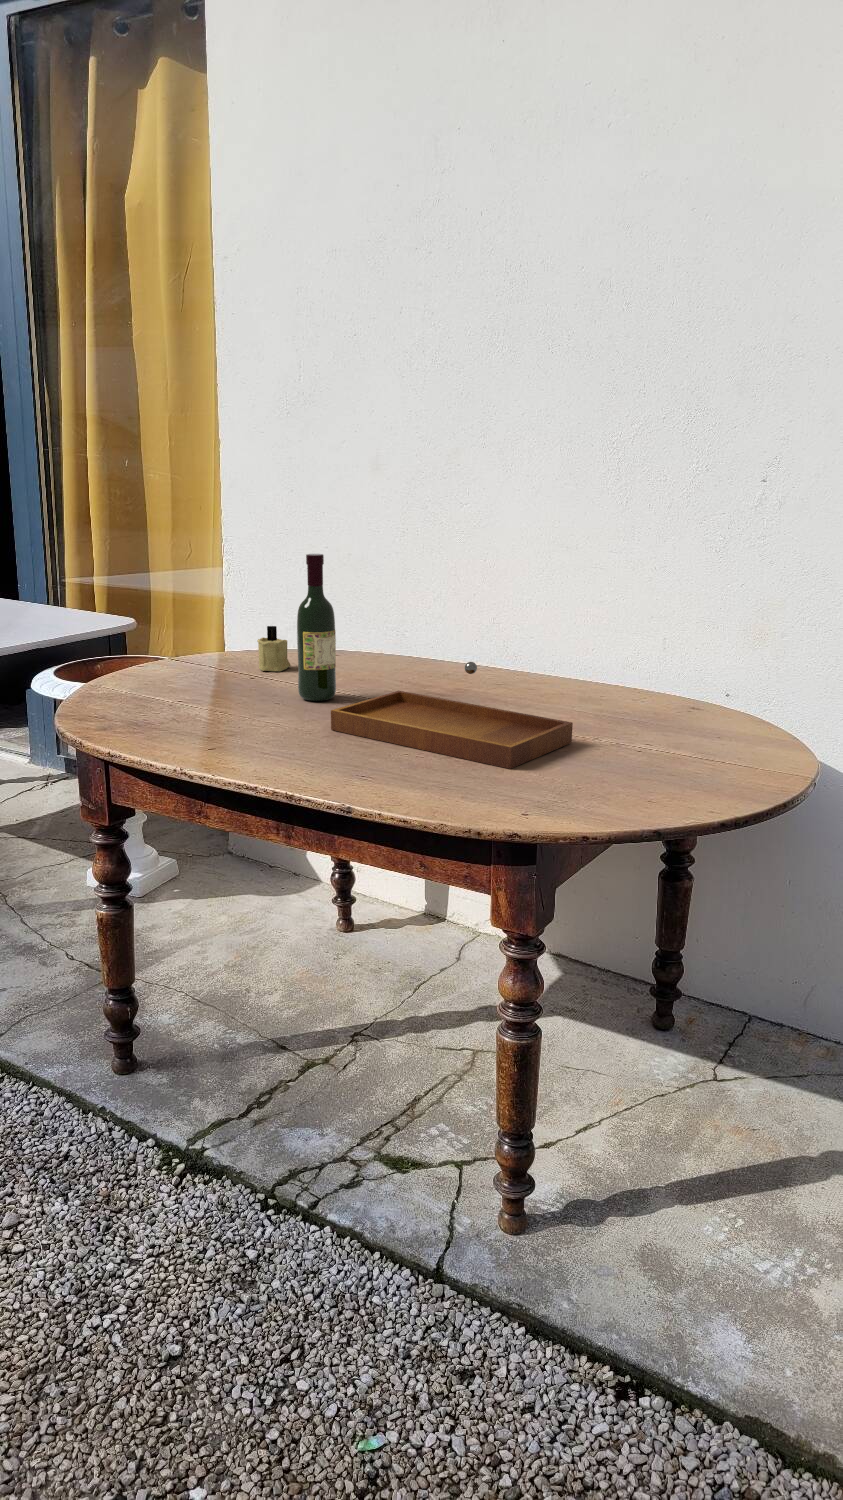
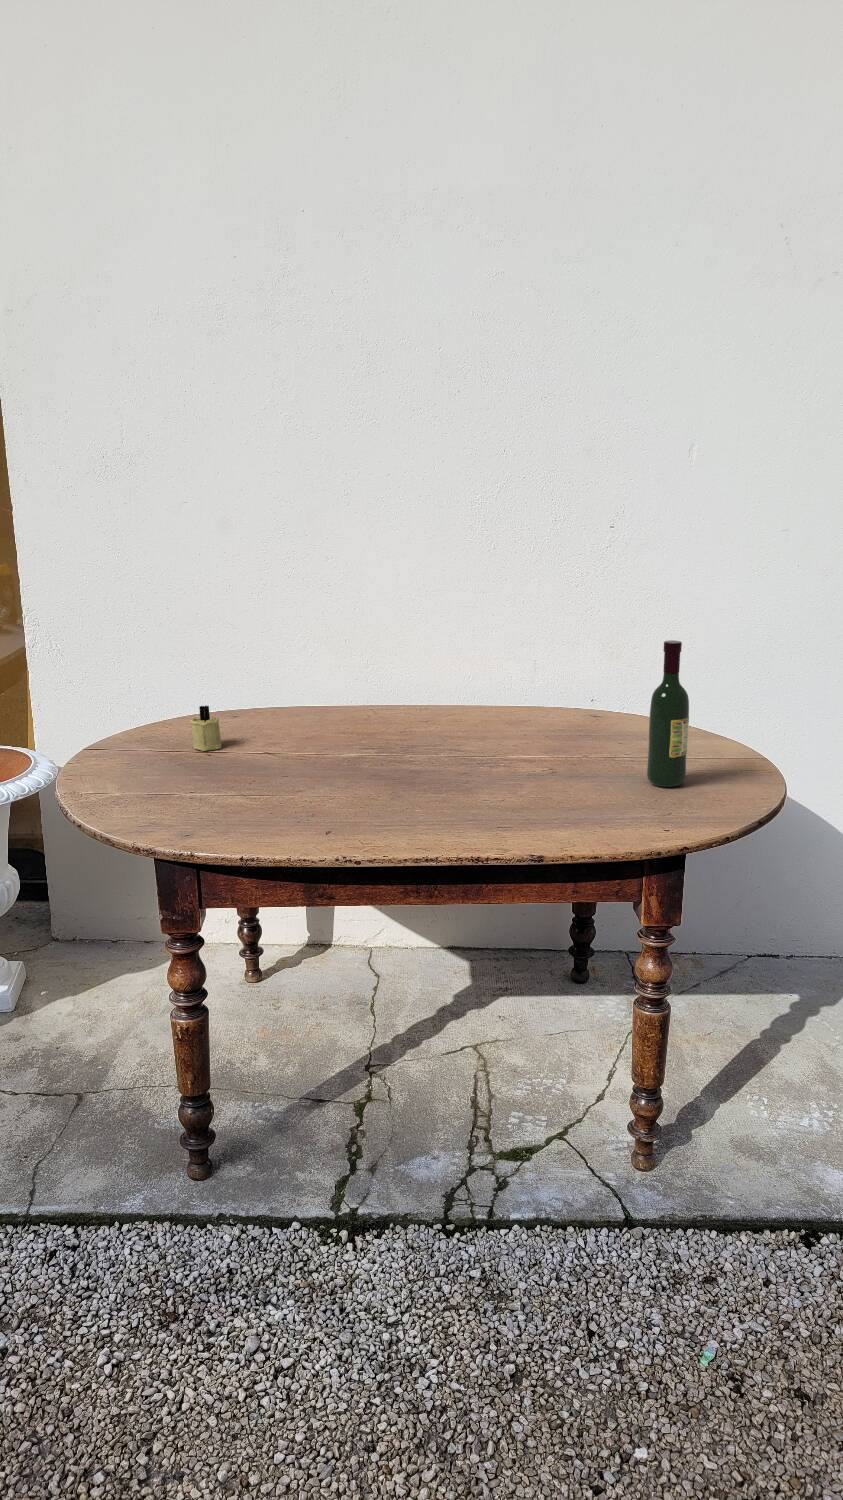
wine bottle: present [297,554,336,701] -> present [647,640,689,787]
tray: present [331,662,573,769] -> none [386,713,583,798]

